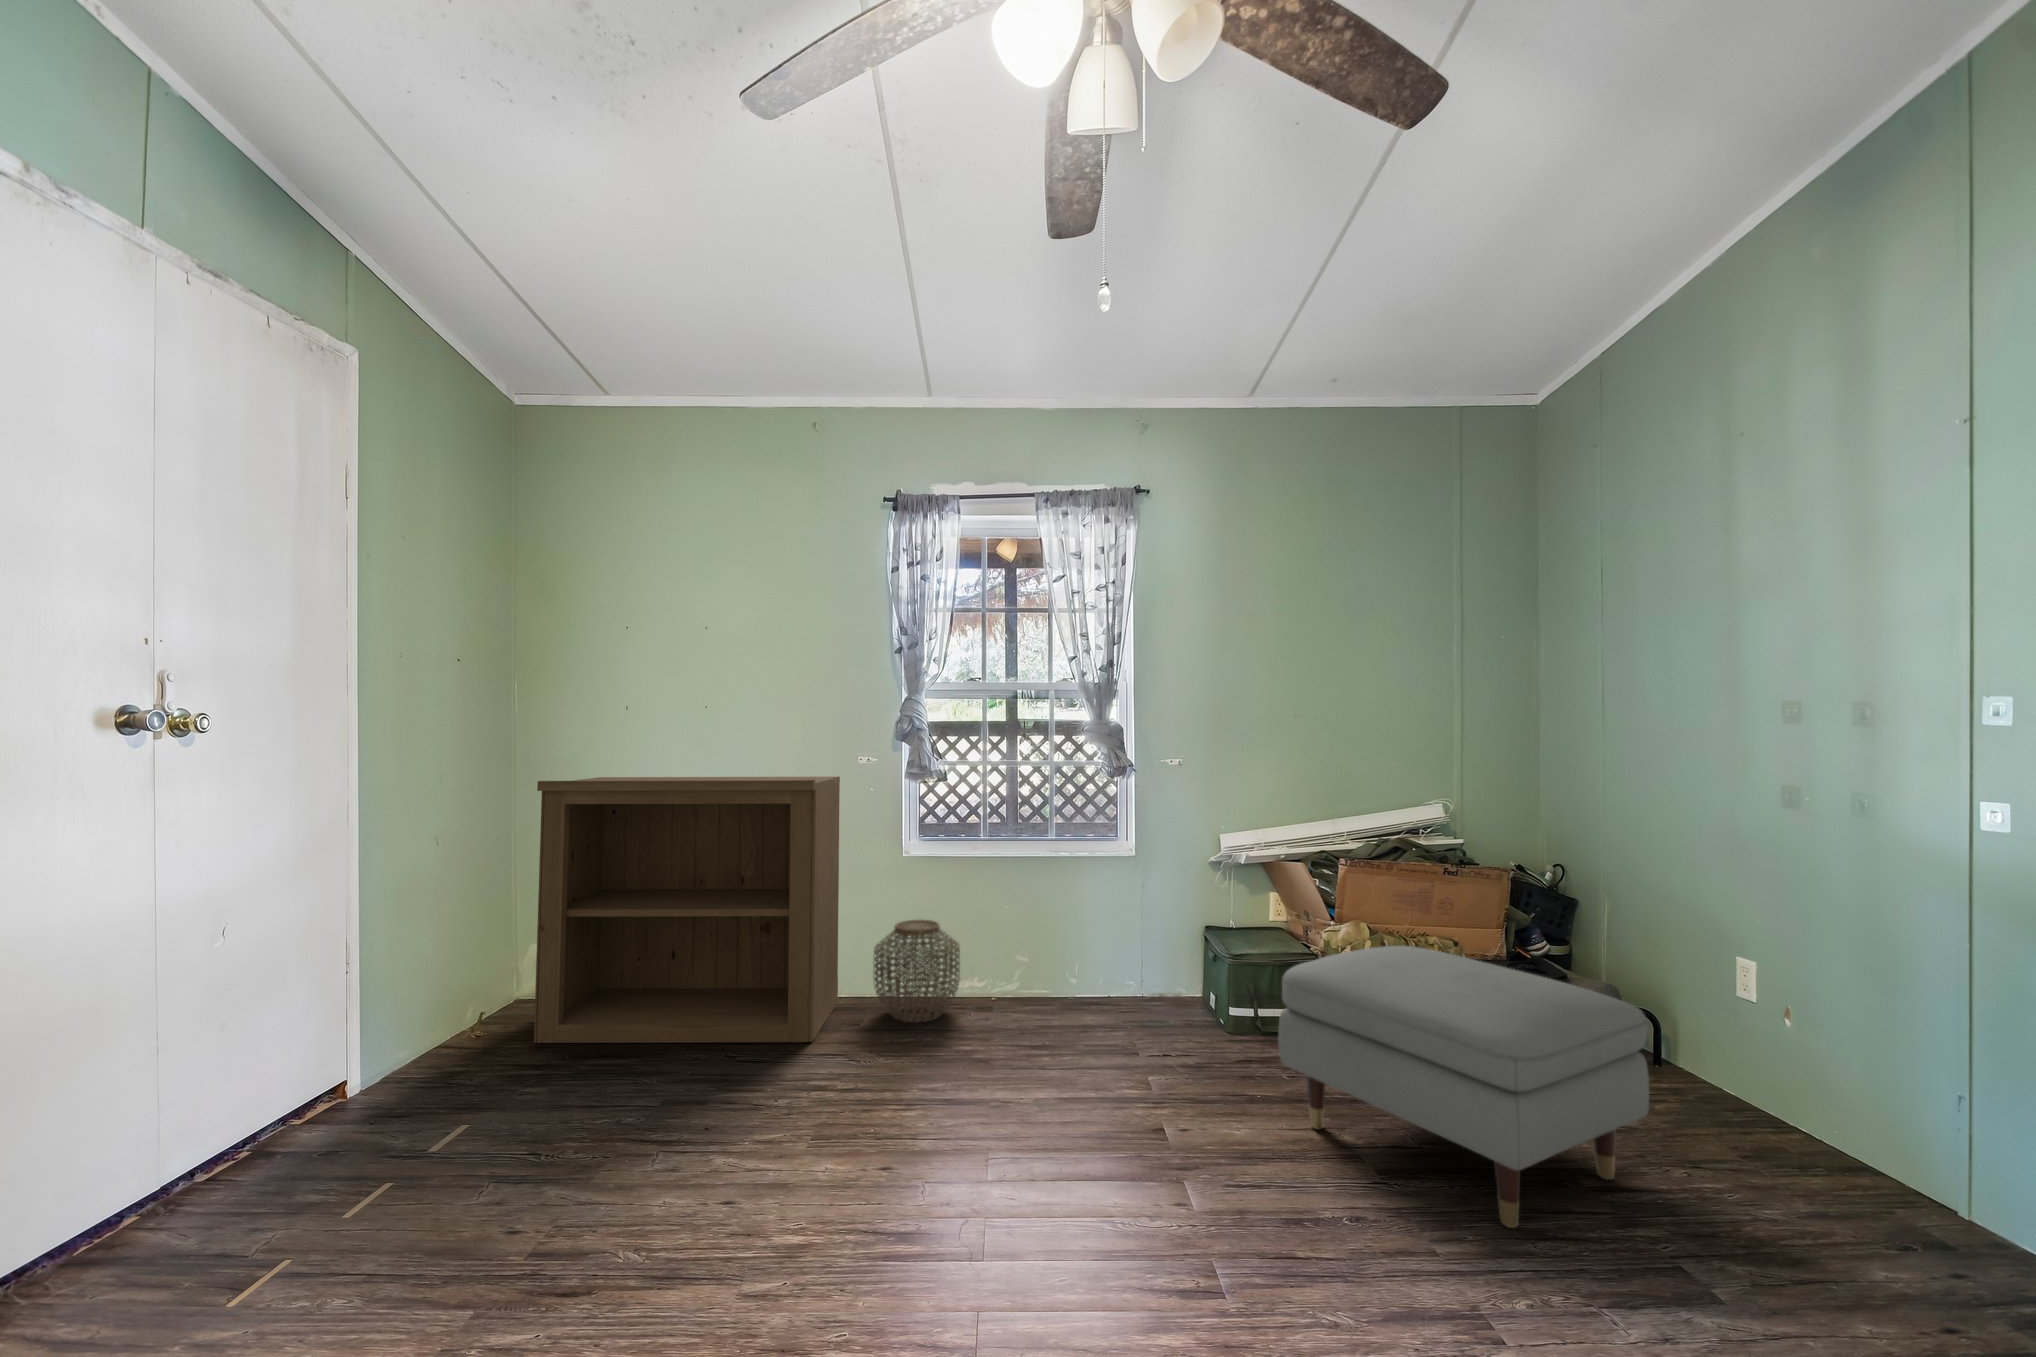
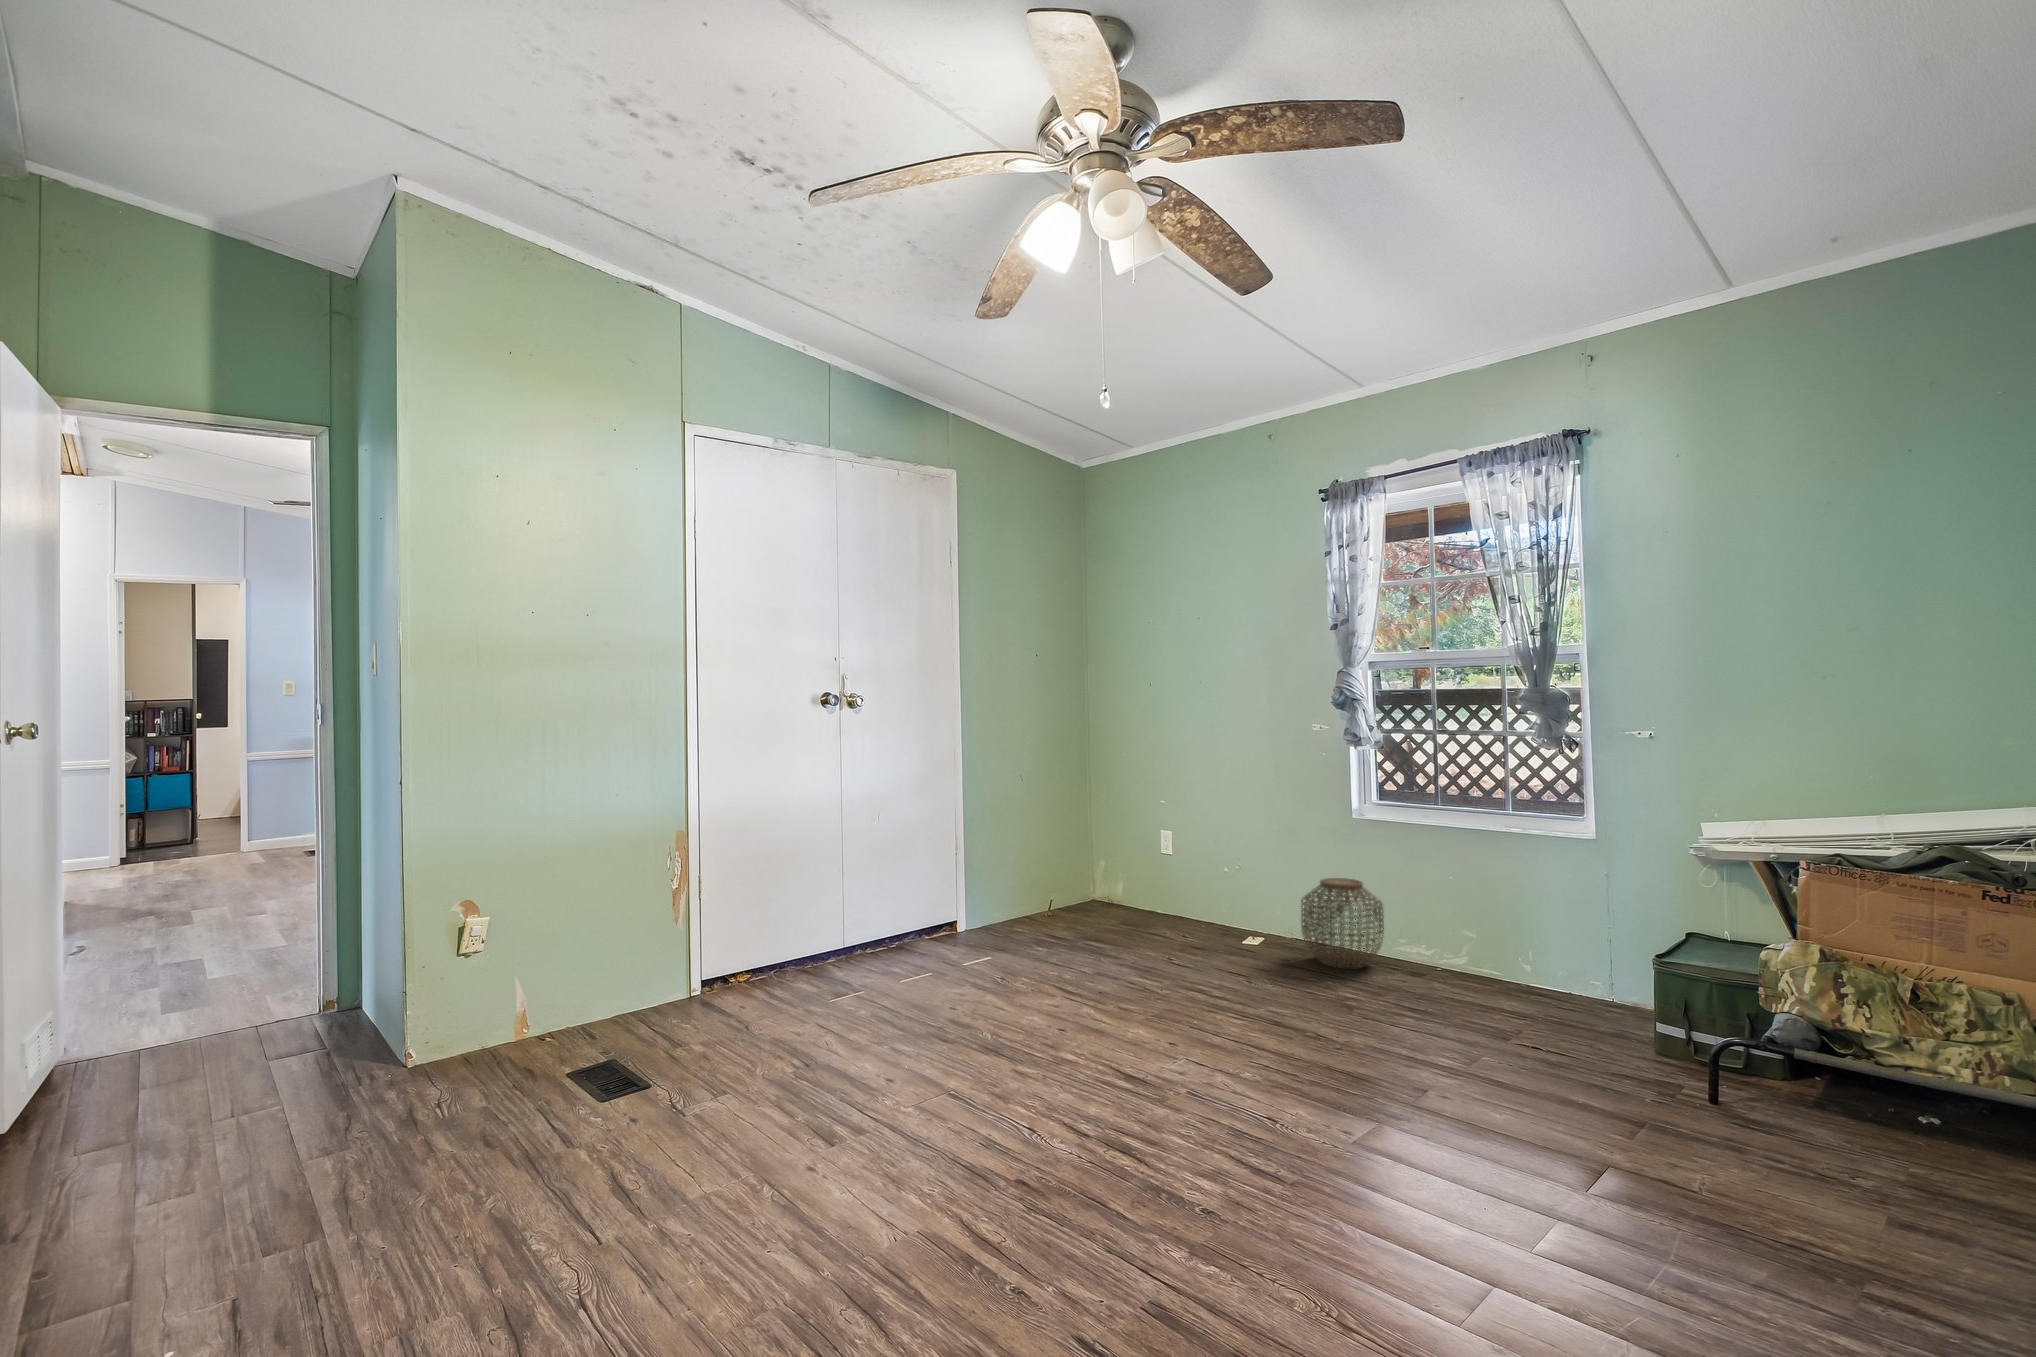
bookshelf: present [534,777,840,1043] -> none [1072,739,1295,959]
ottoman: present [1278,946,1649,1228] -> none [1526,944,1892,1242]

